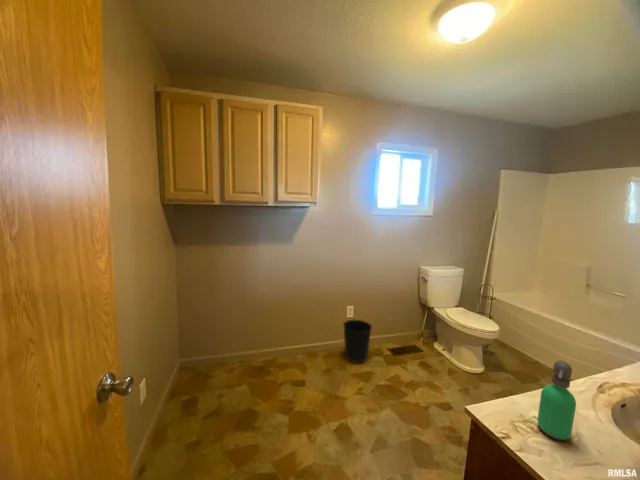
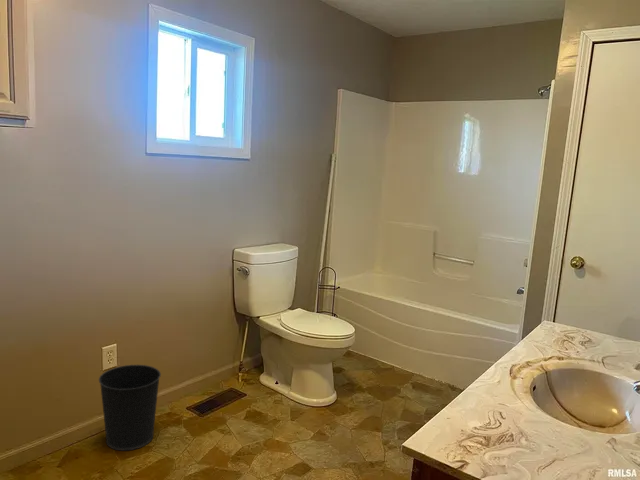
soap dispenser: present [537,361,576,440] -> none [484,342,526,446]

